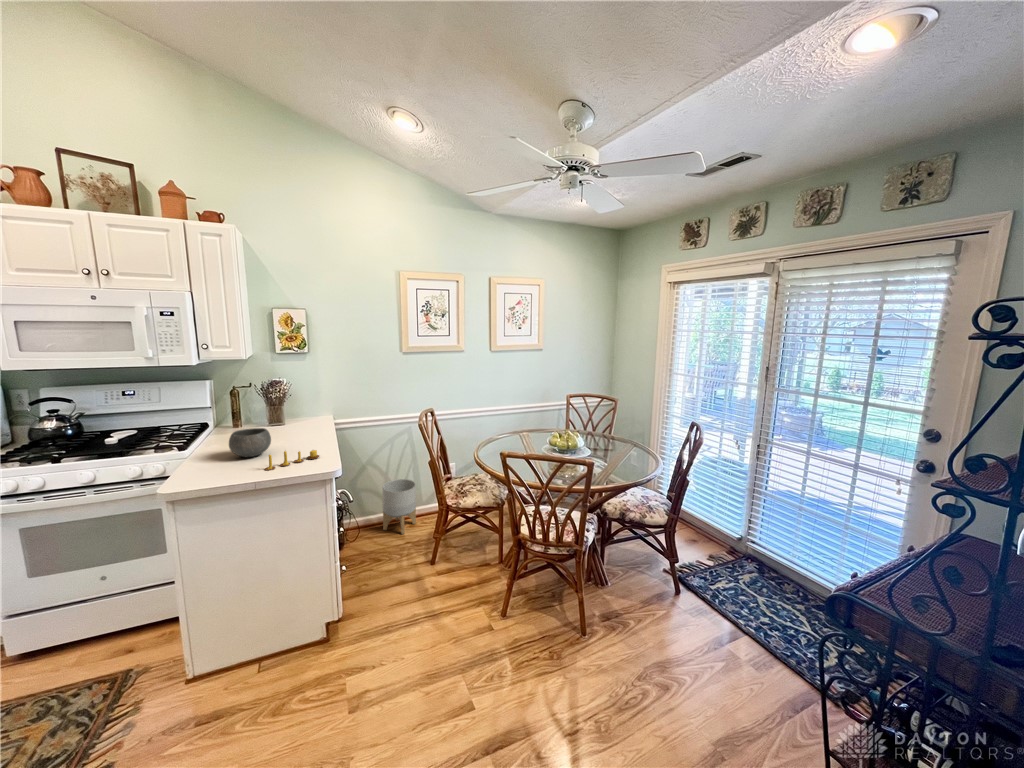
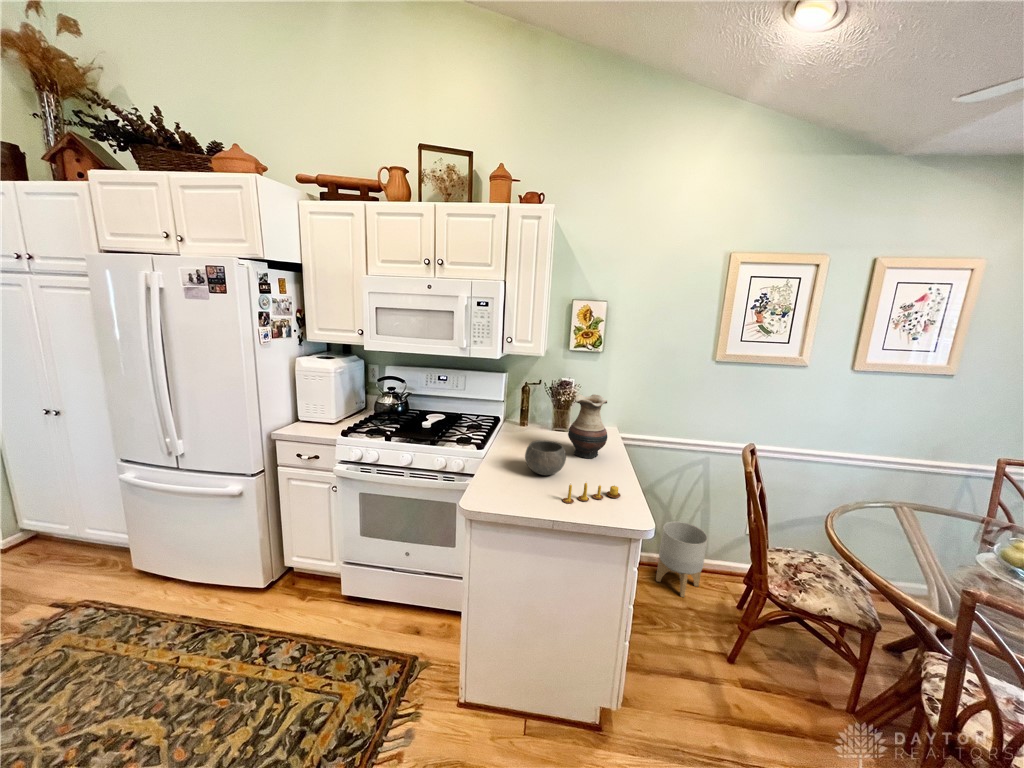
vase: none [278,386,315,440] -> present [568,394,607,459]

